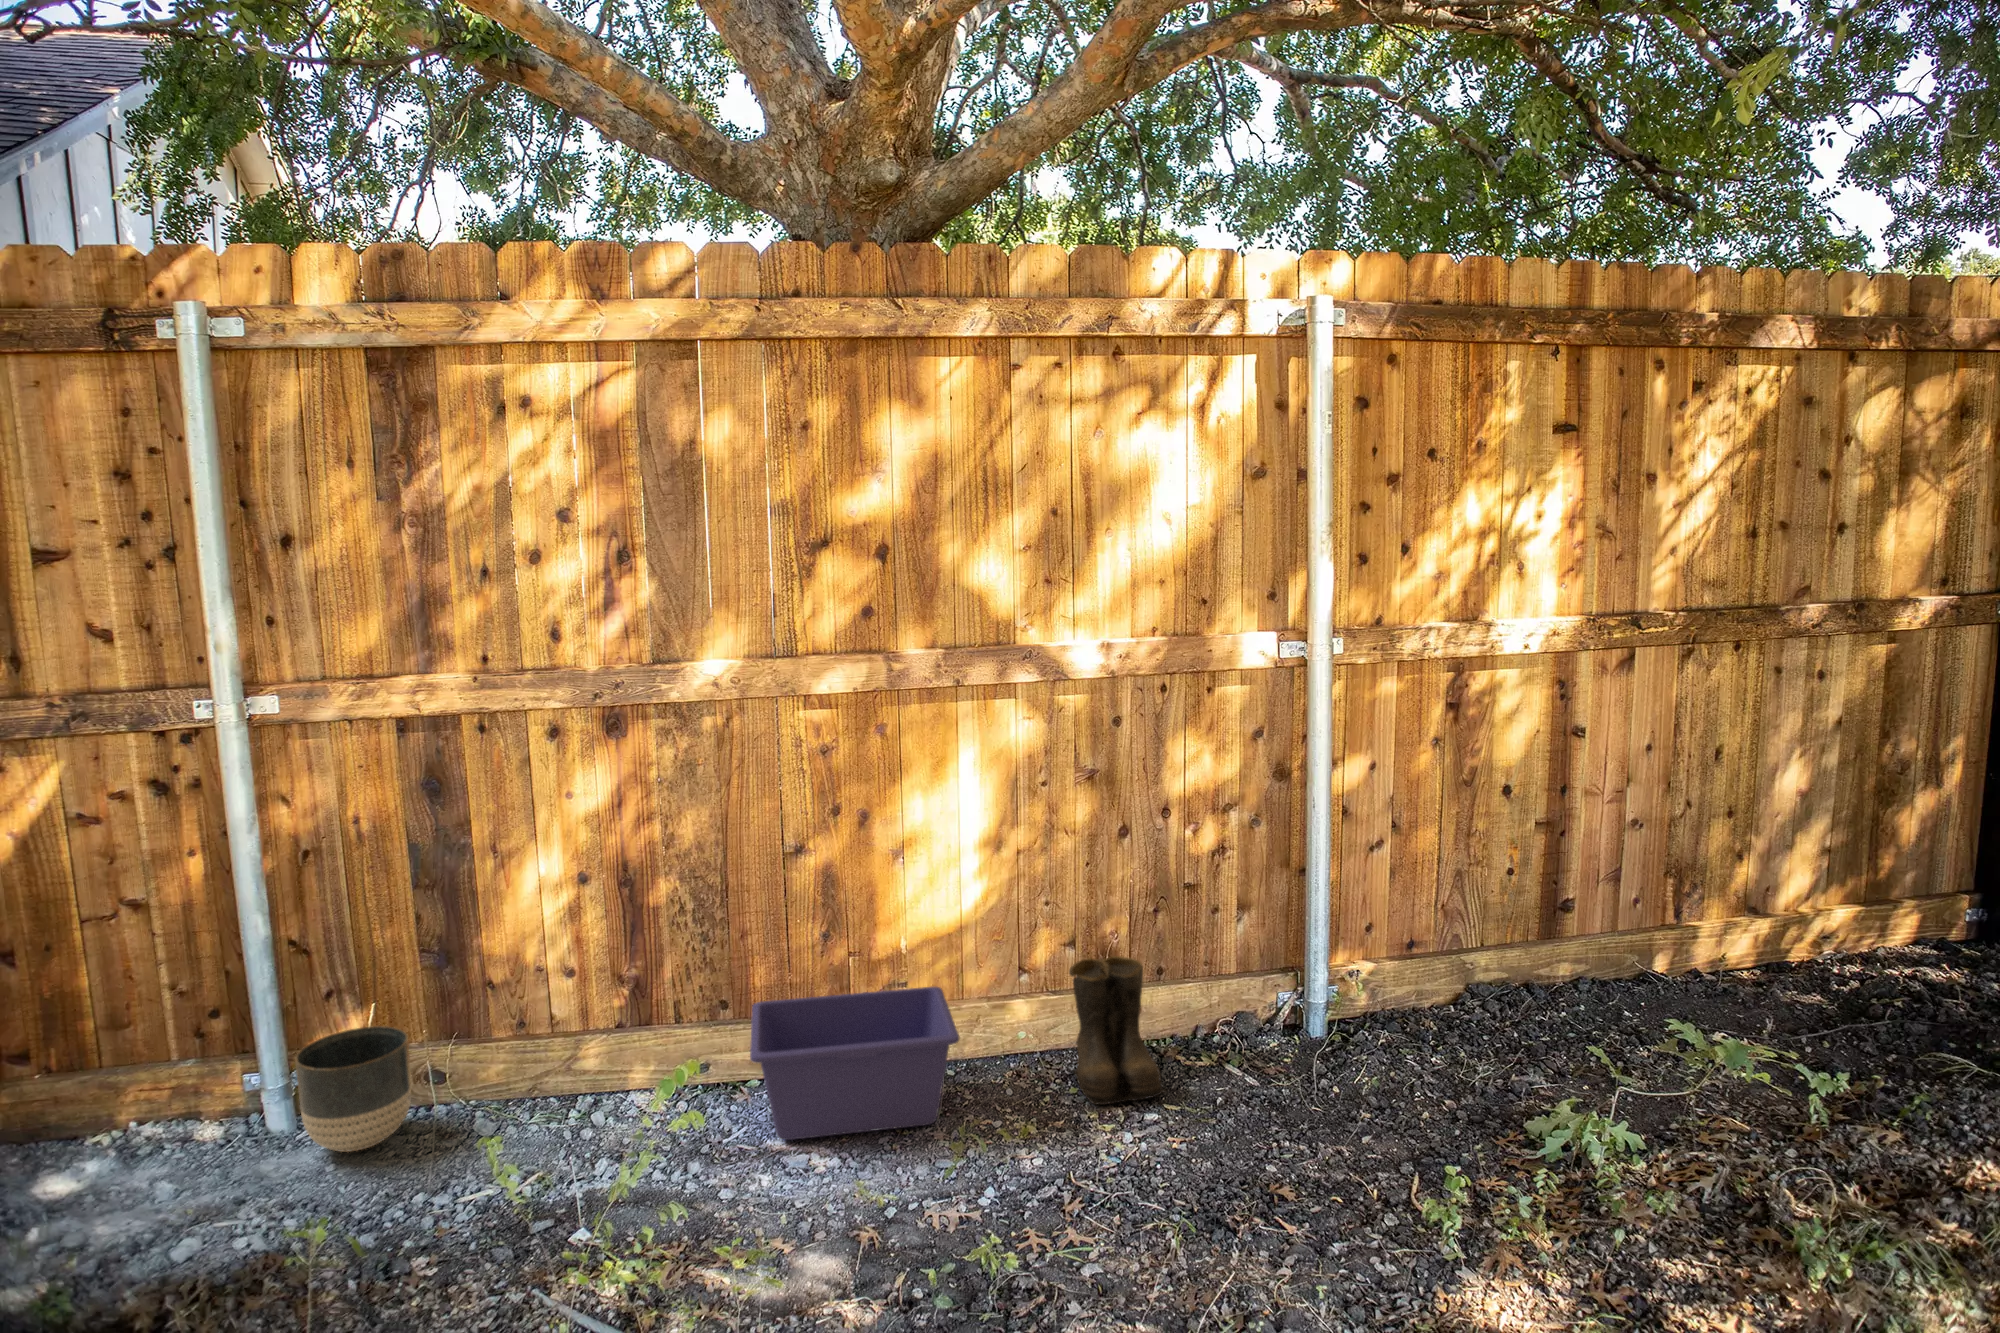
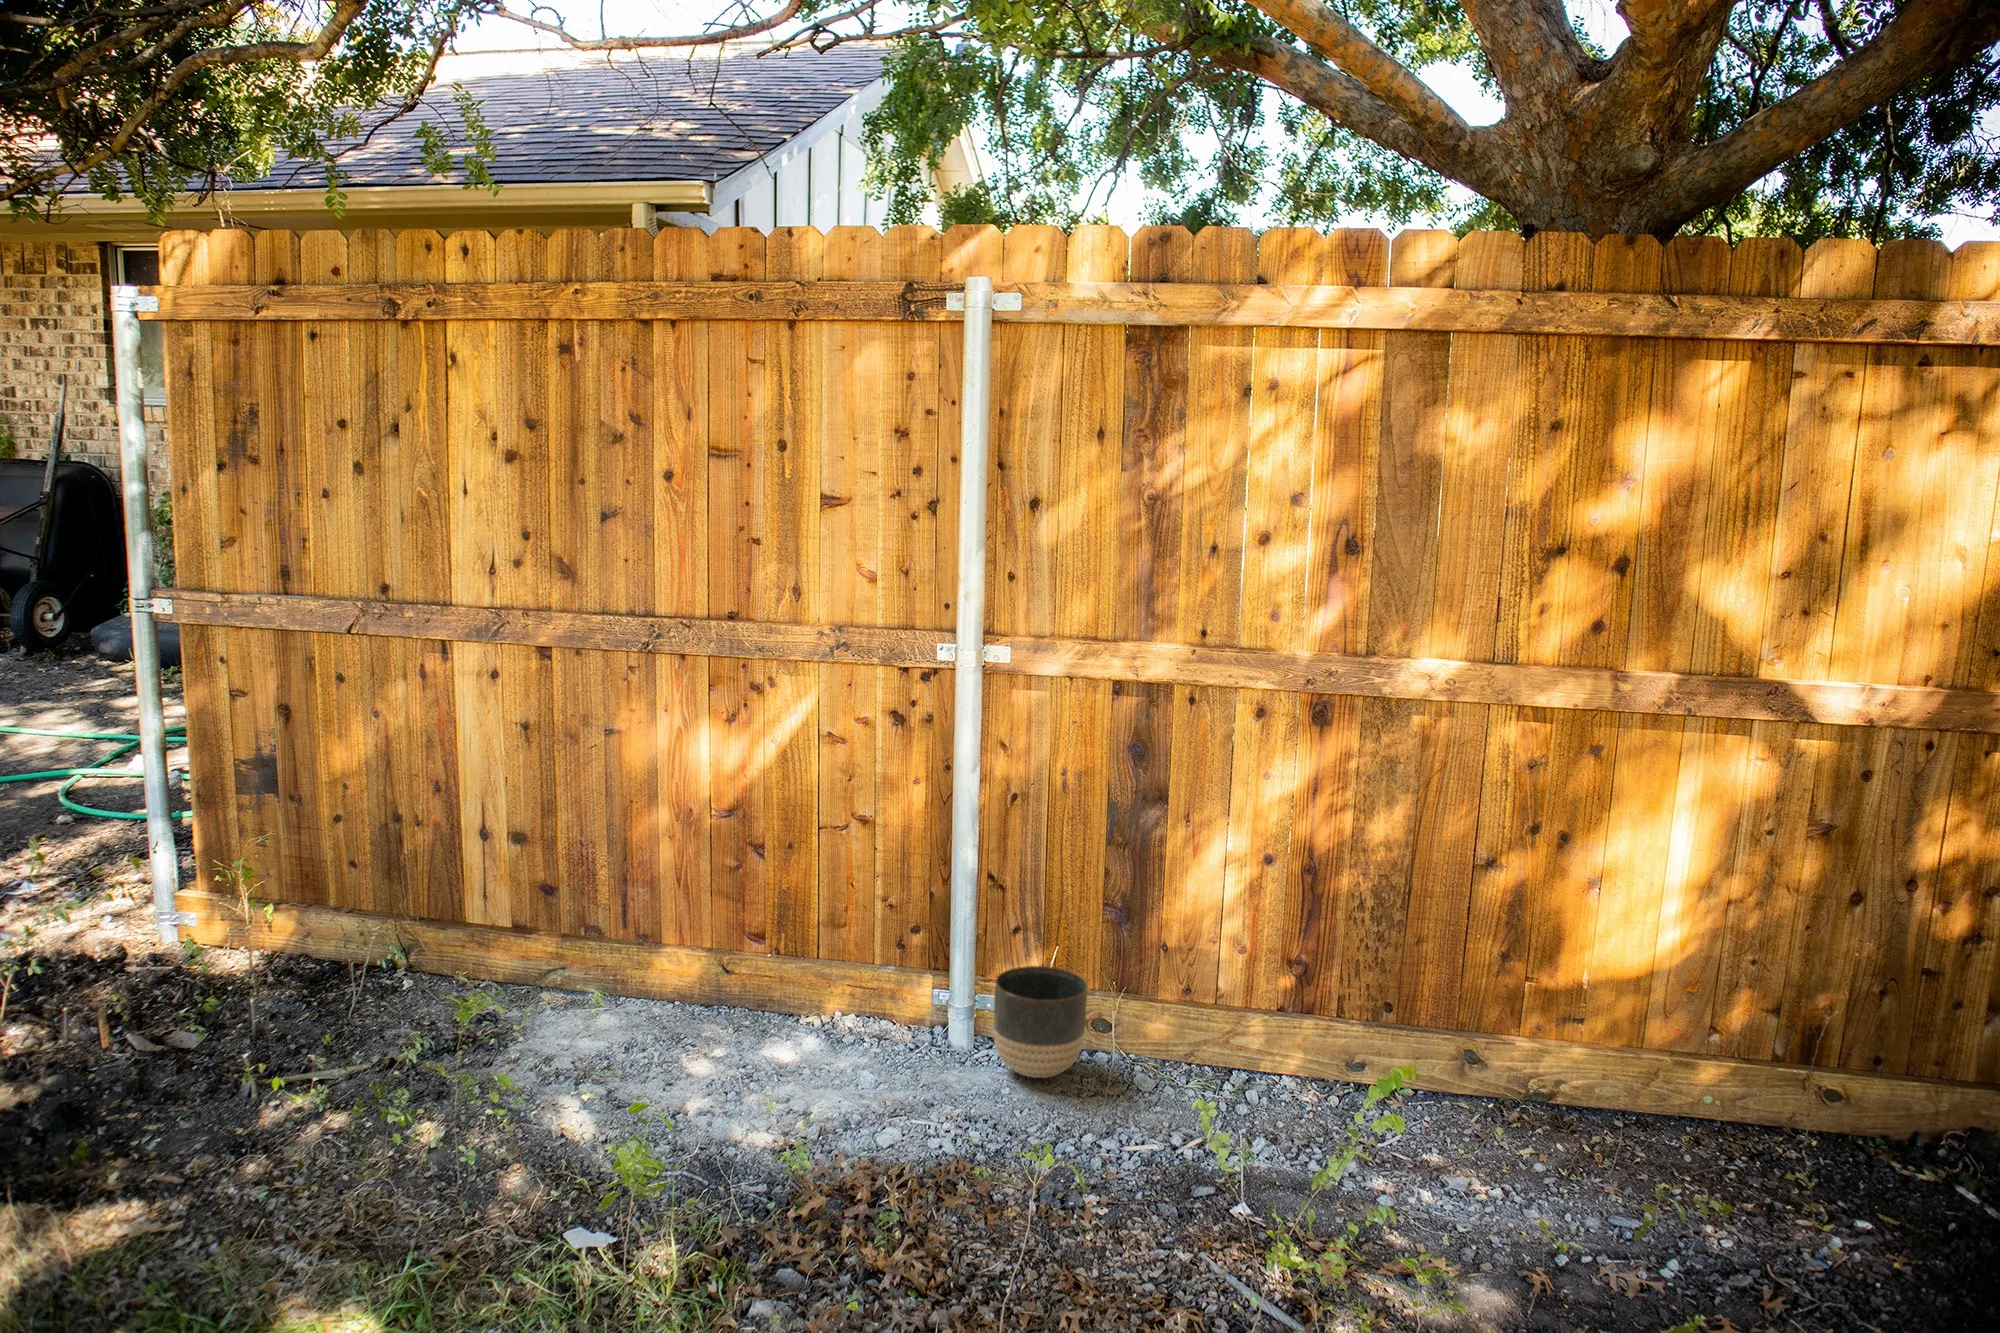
boots: present [1069,956,1165,1105] -> none [1760,1036,1883,1202]
storage bin: present [750,987,959,1140] -> none [1415,1014,1650,1175]

